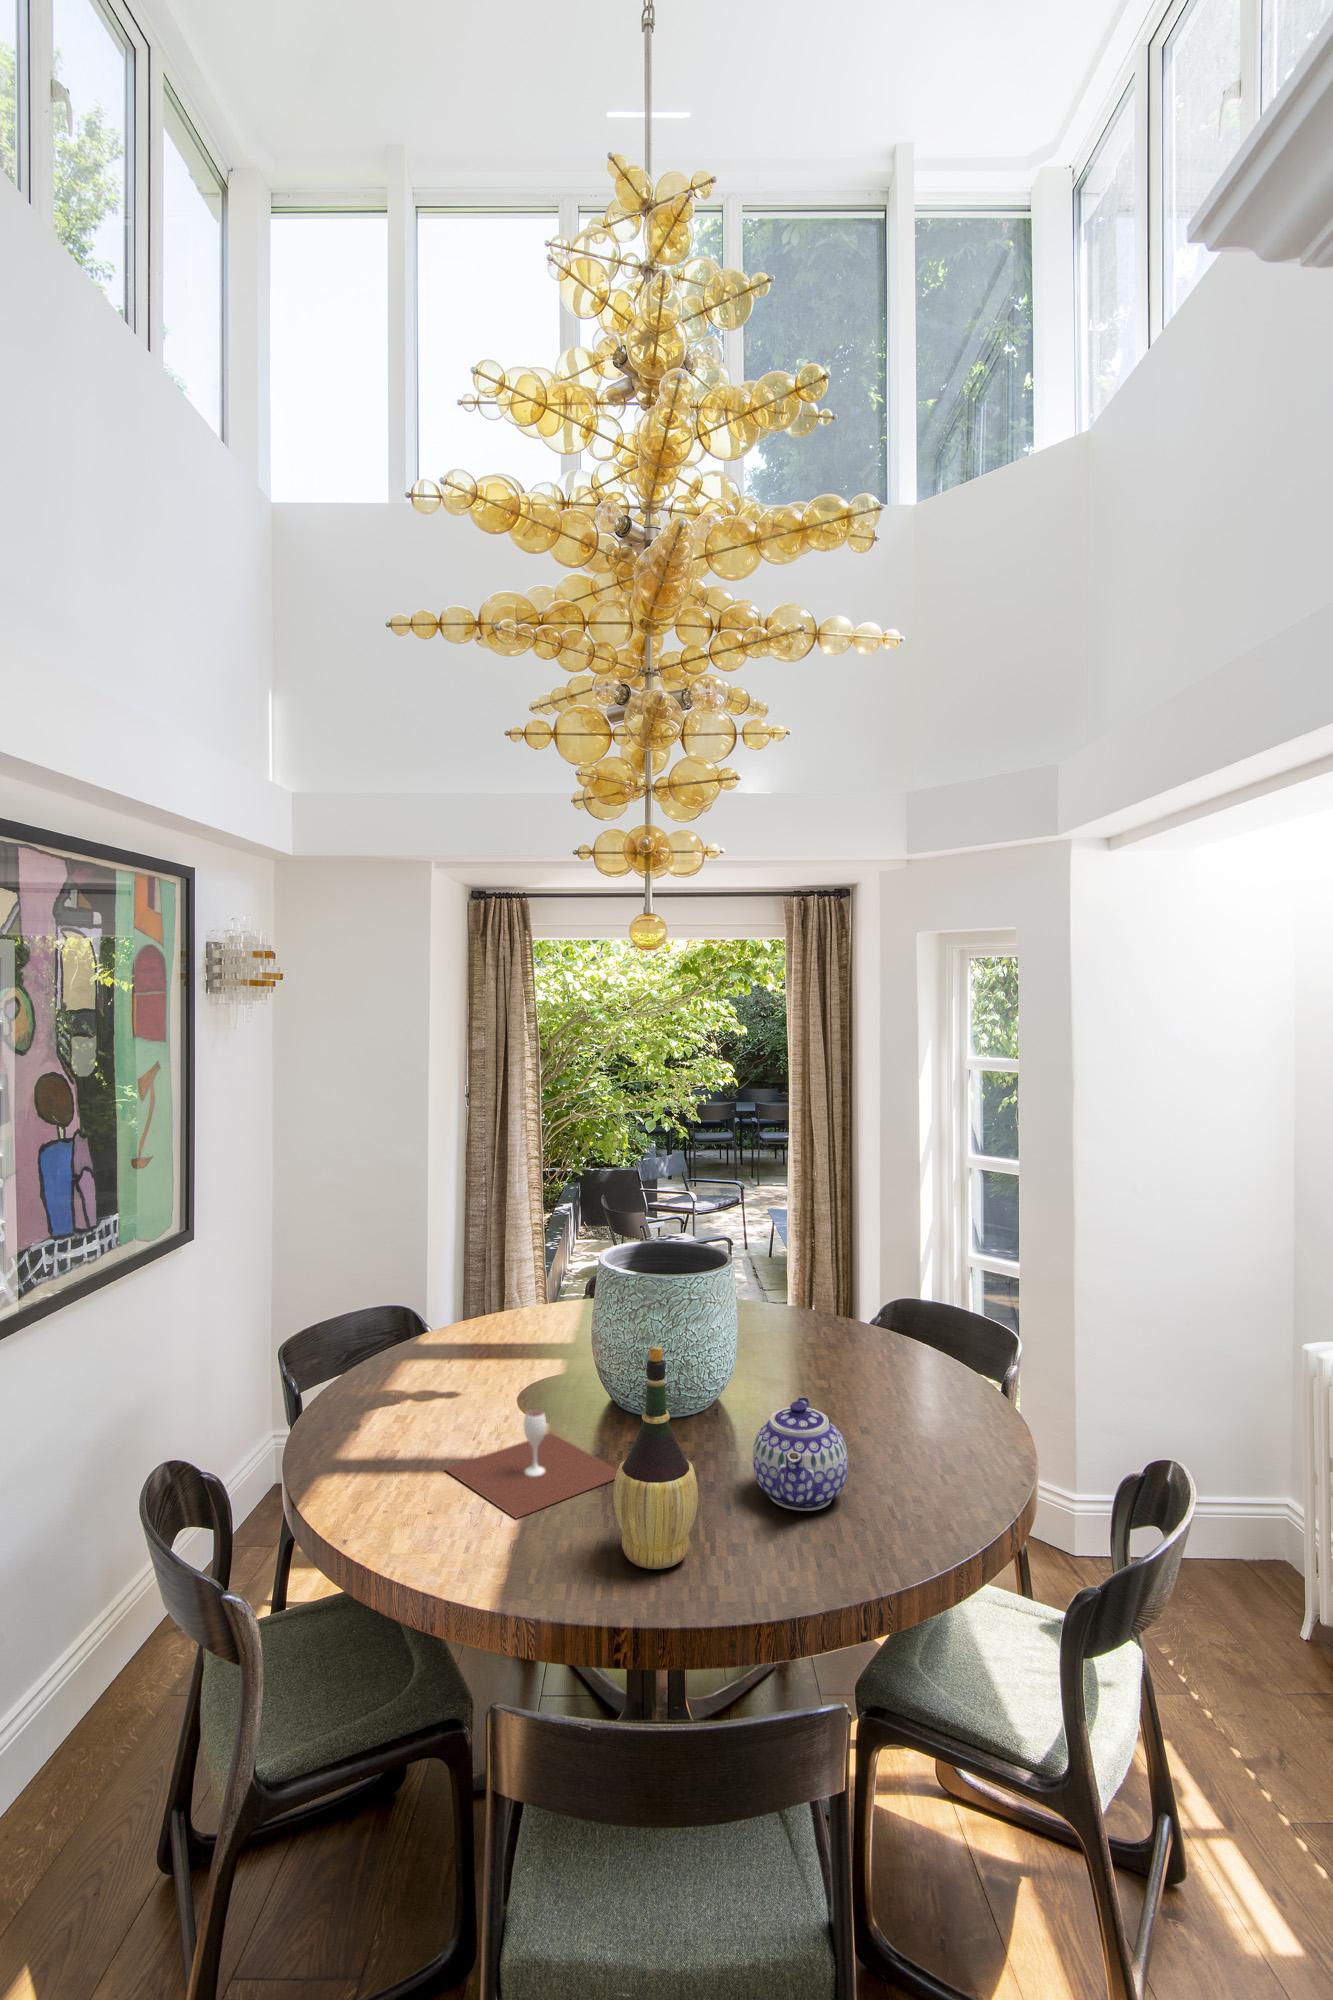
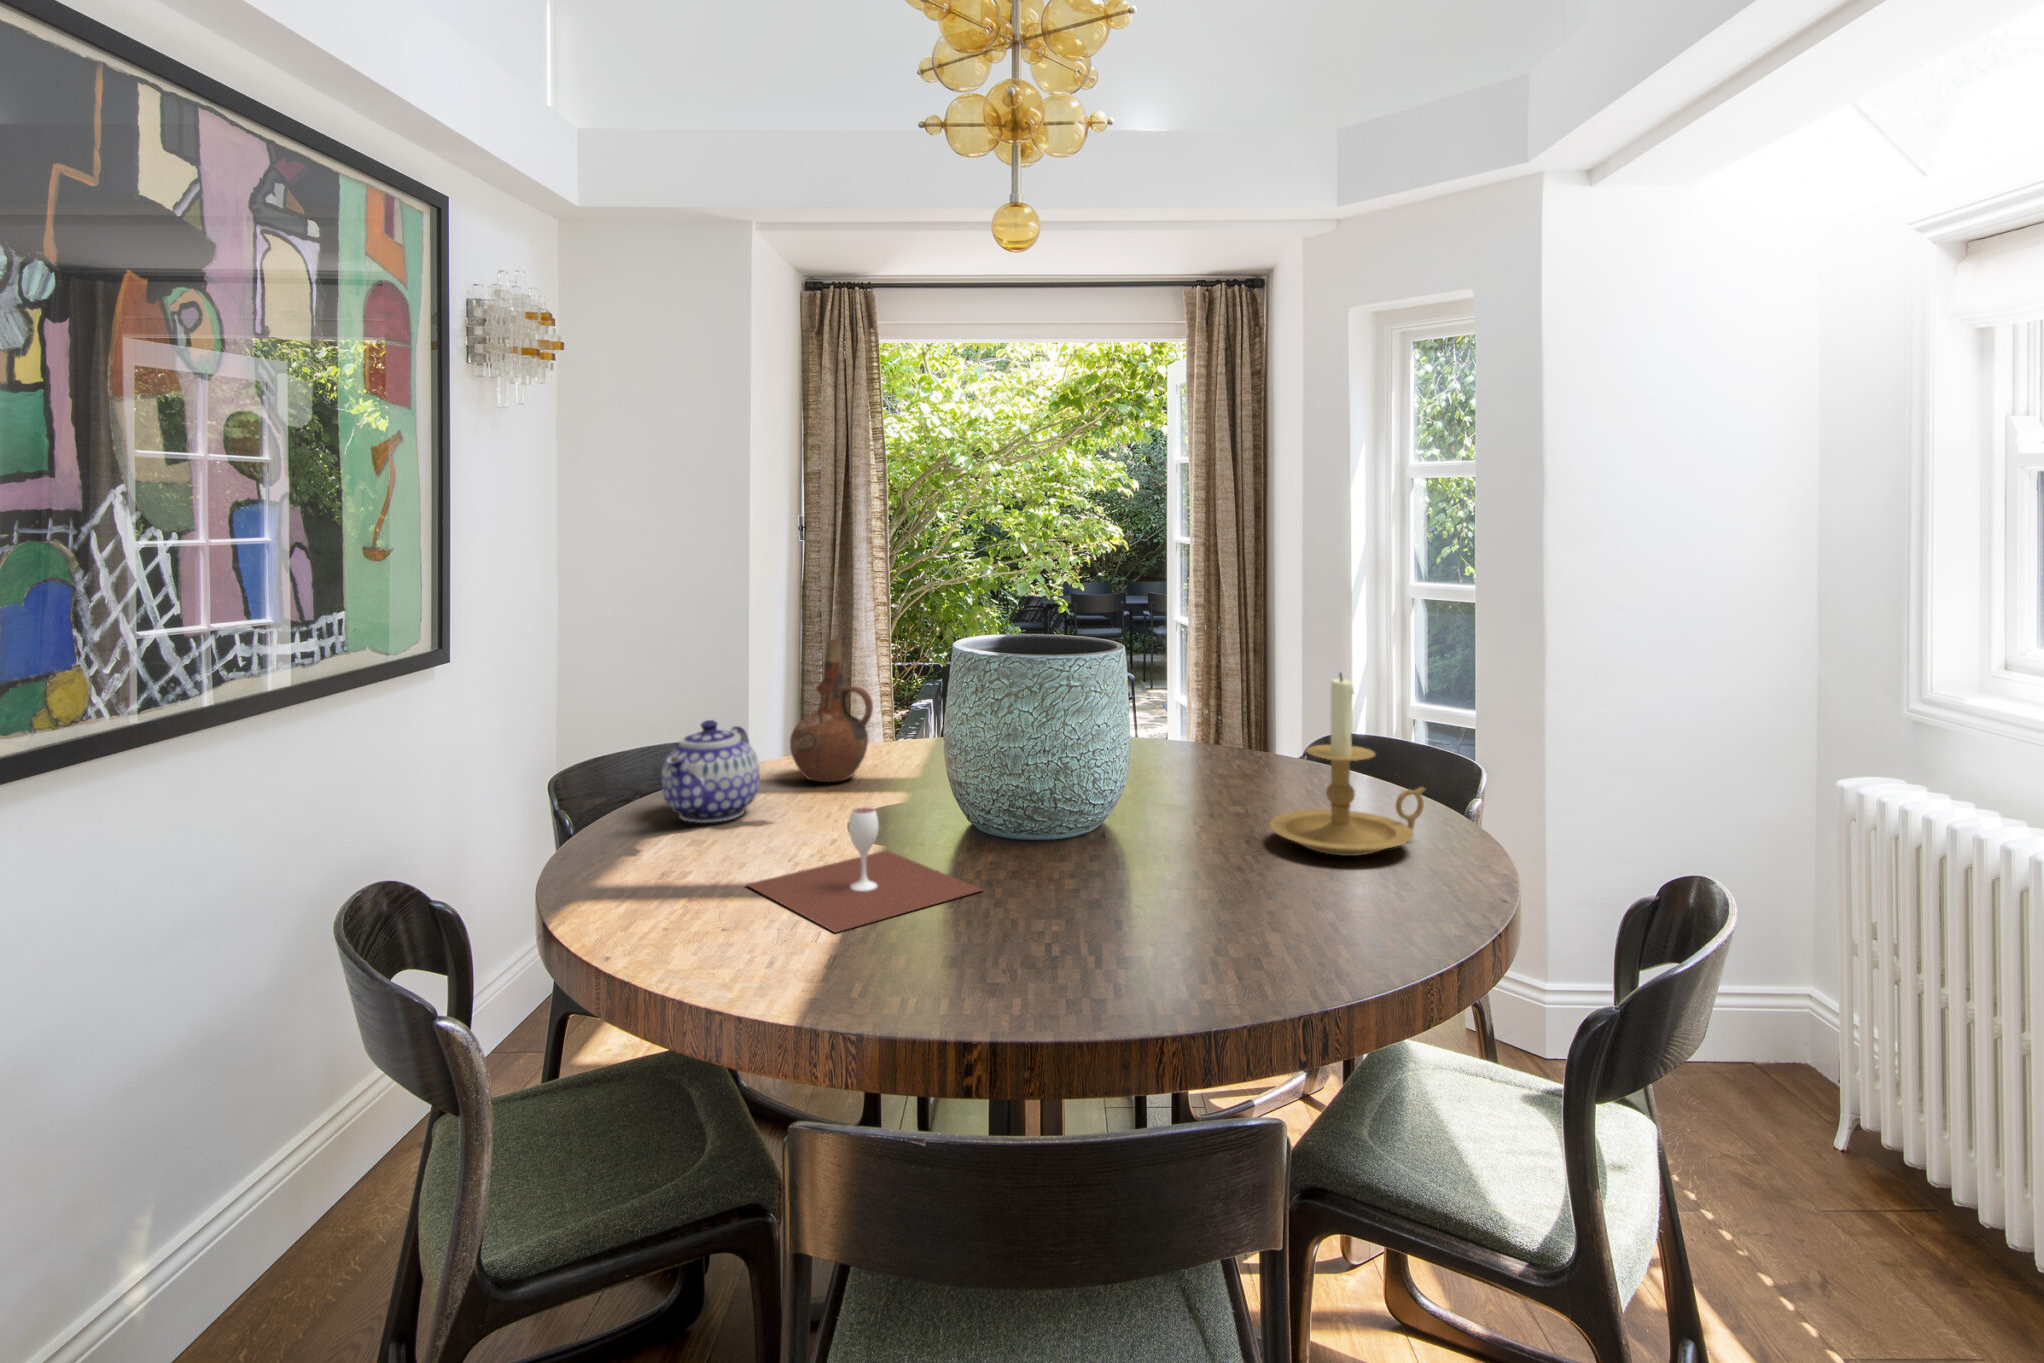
ceramic pitcher: none [470,1242,536,1357] -> present [790,639,873,782]
candle holder: none [845,1294,965,1438] -> present [1270,673,1425,856]
wine bottle: present [613,1346,698,1569] -> none [963,687,1078,982]
teapot: present [753,1397,848,1511] -> present [662,720,760,823]

